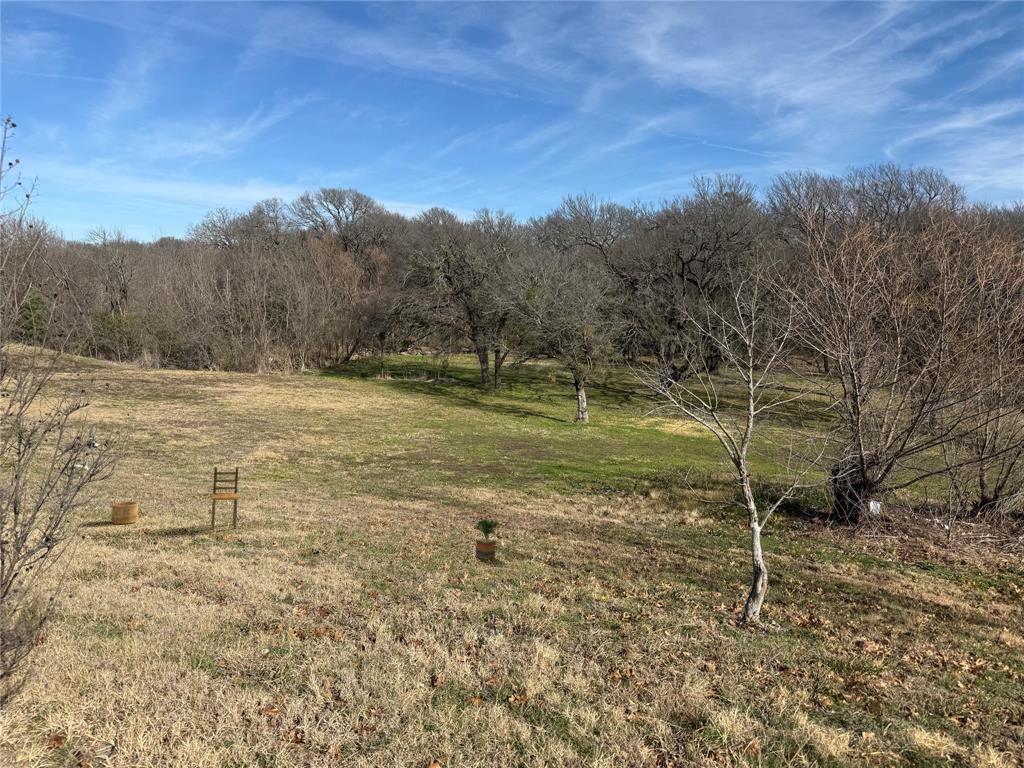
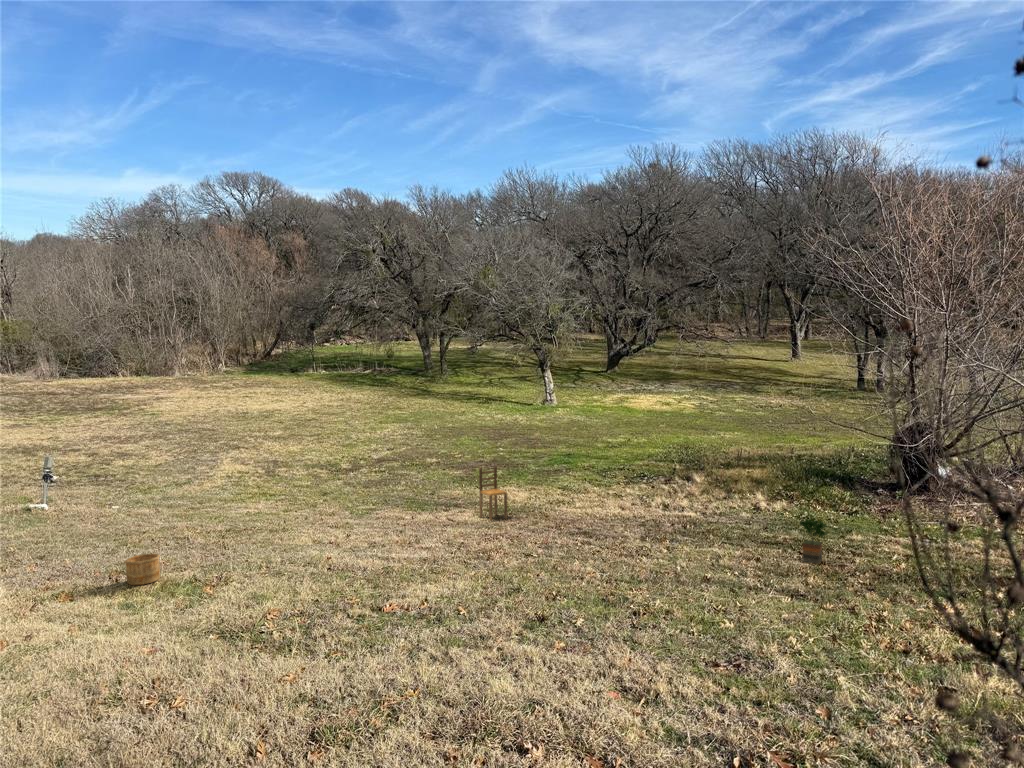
chair: present [211,467,238,530] -> present [479,466,507,521]
potted tree: present [476,519,500,559] -> present [800,520,828,564]

